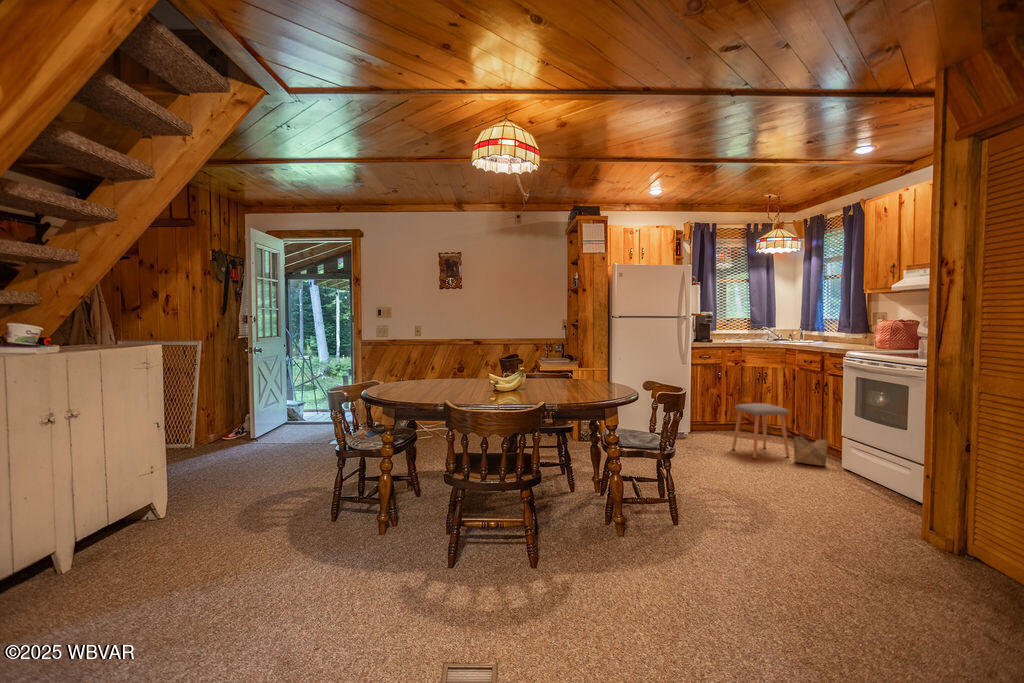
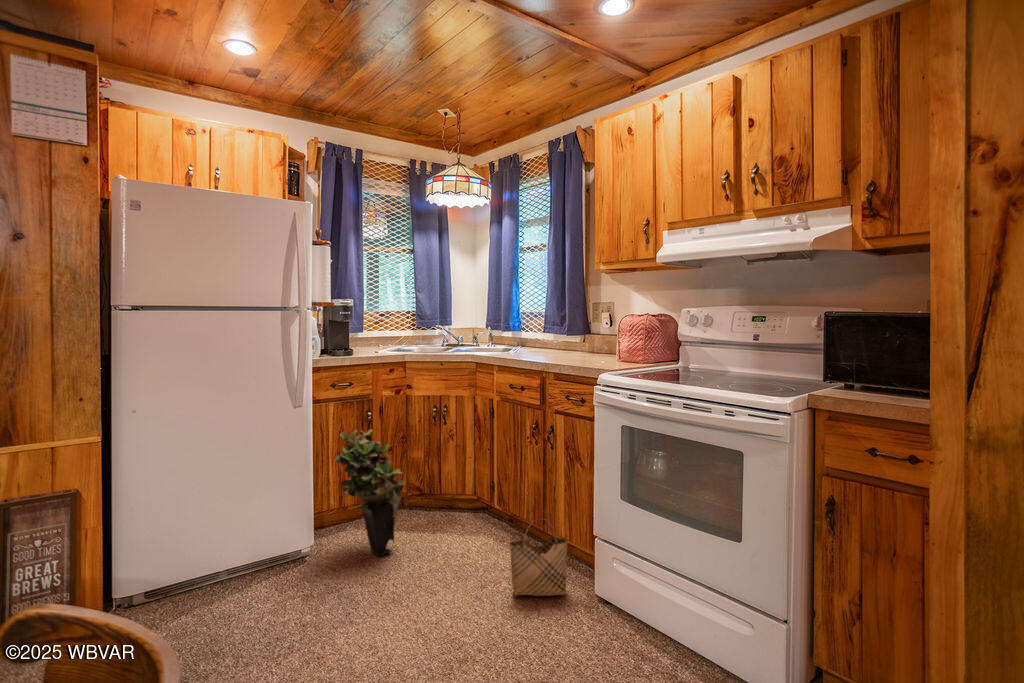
potted plant: none [701,380,739,443] -> present [334,429,405,556]
stool: present [732,403,789,459] -> none [396,473,500,603]

